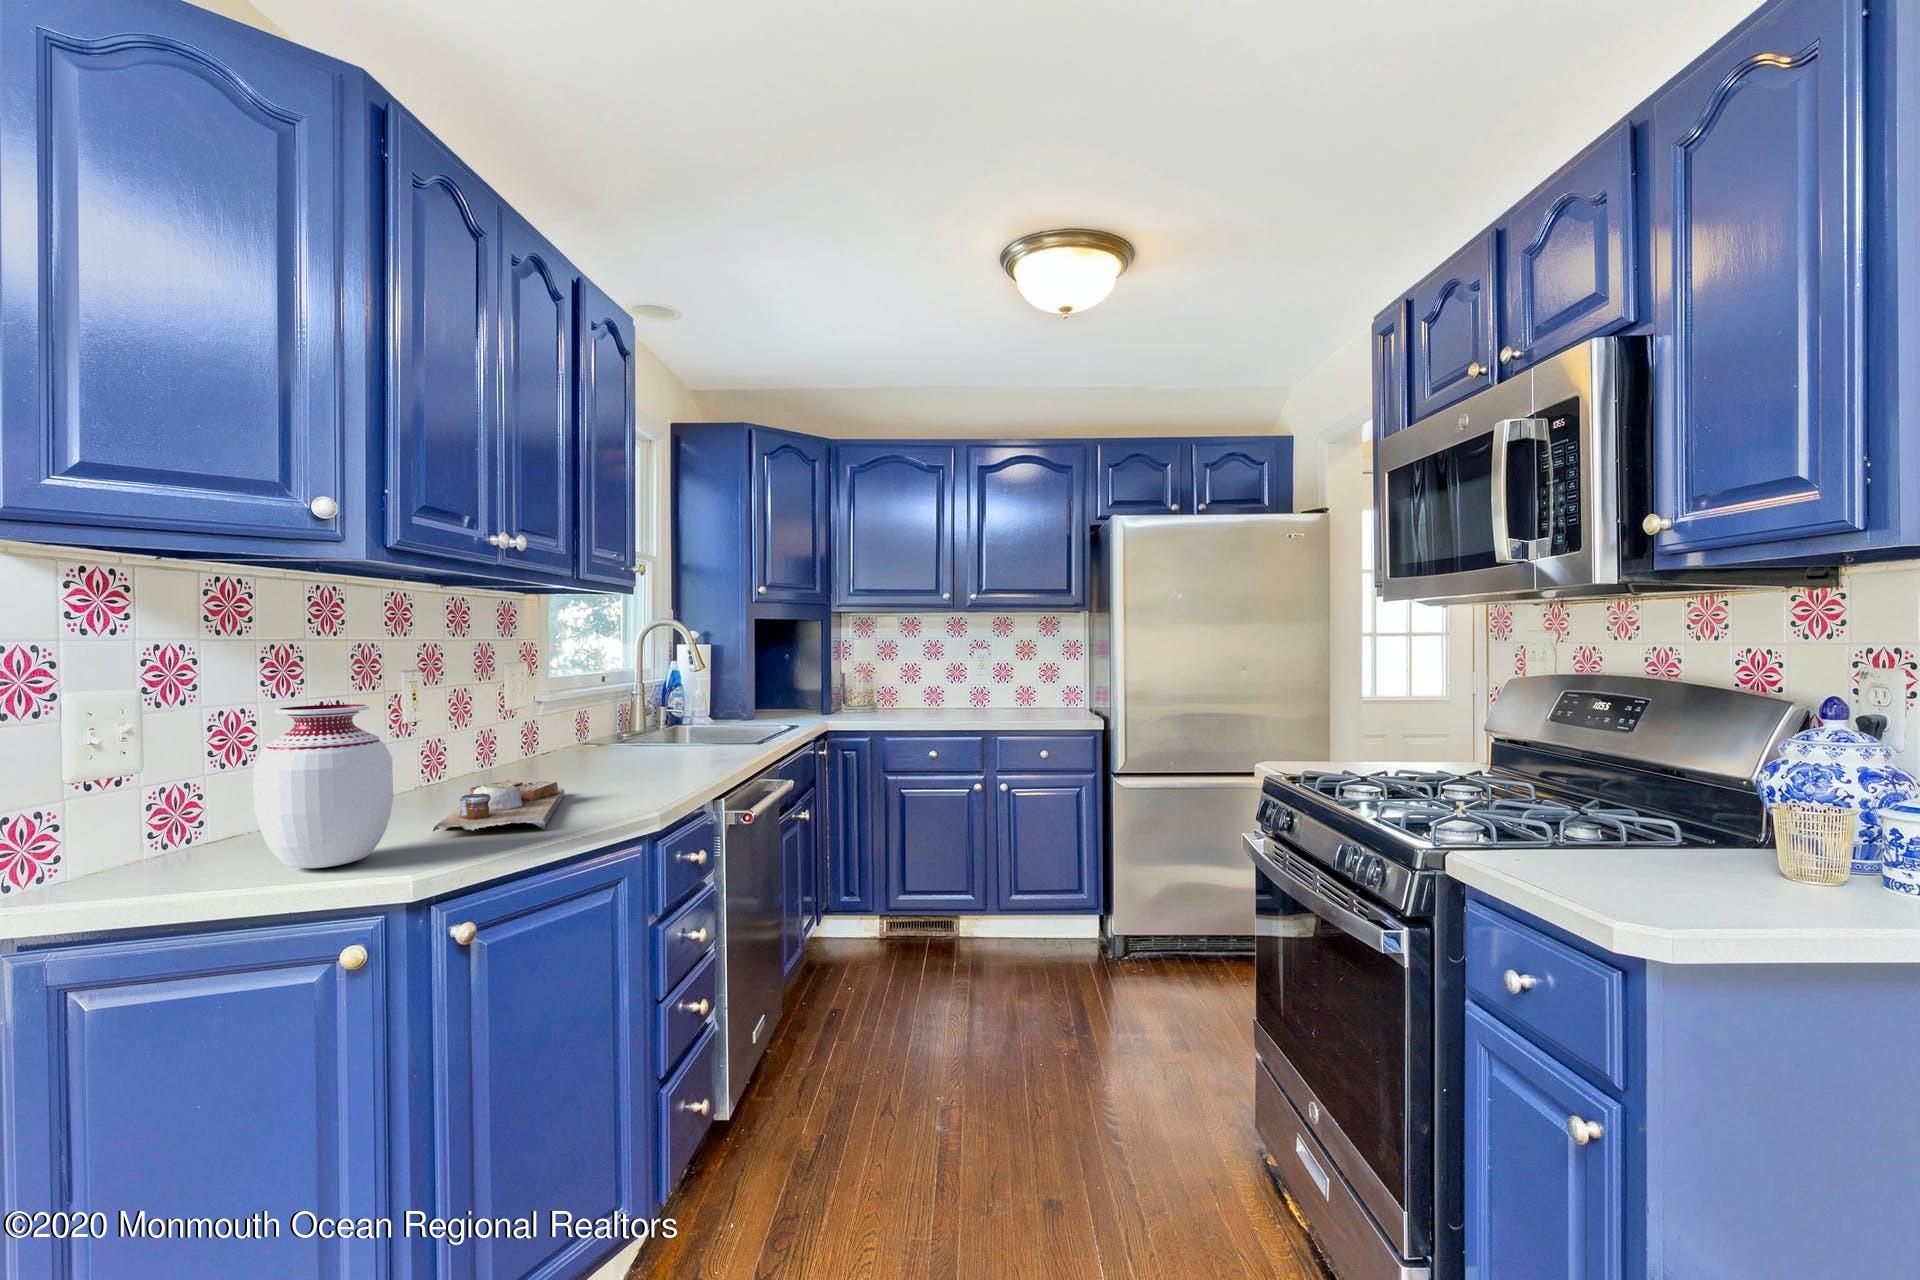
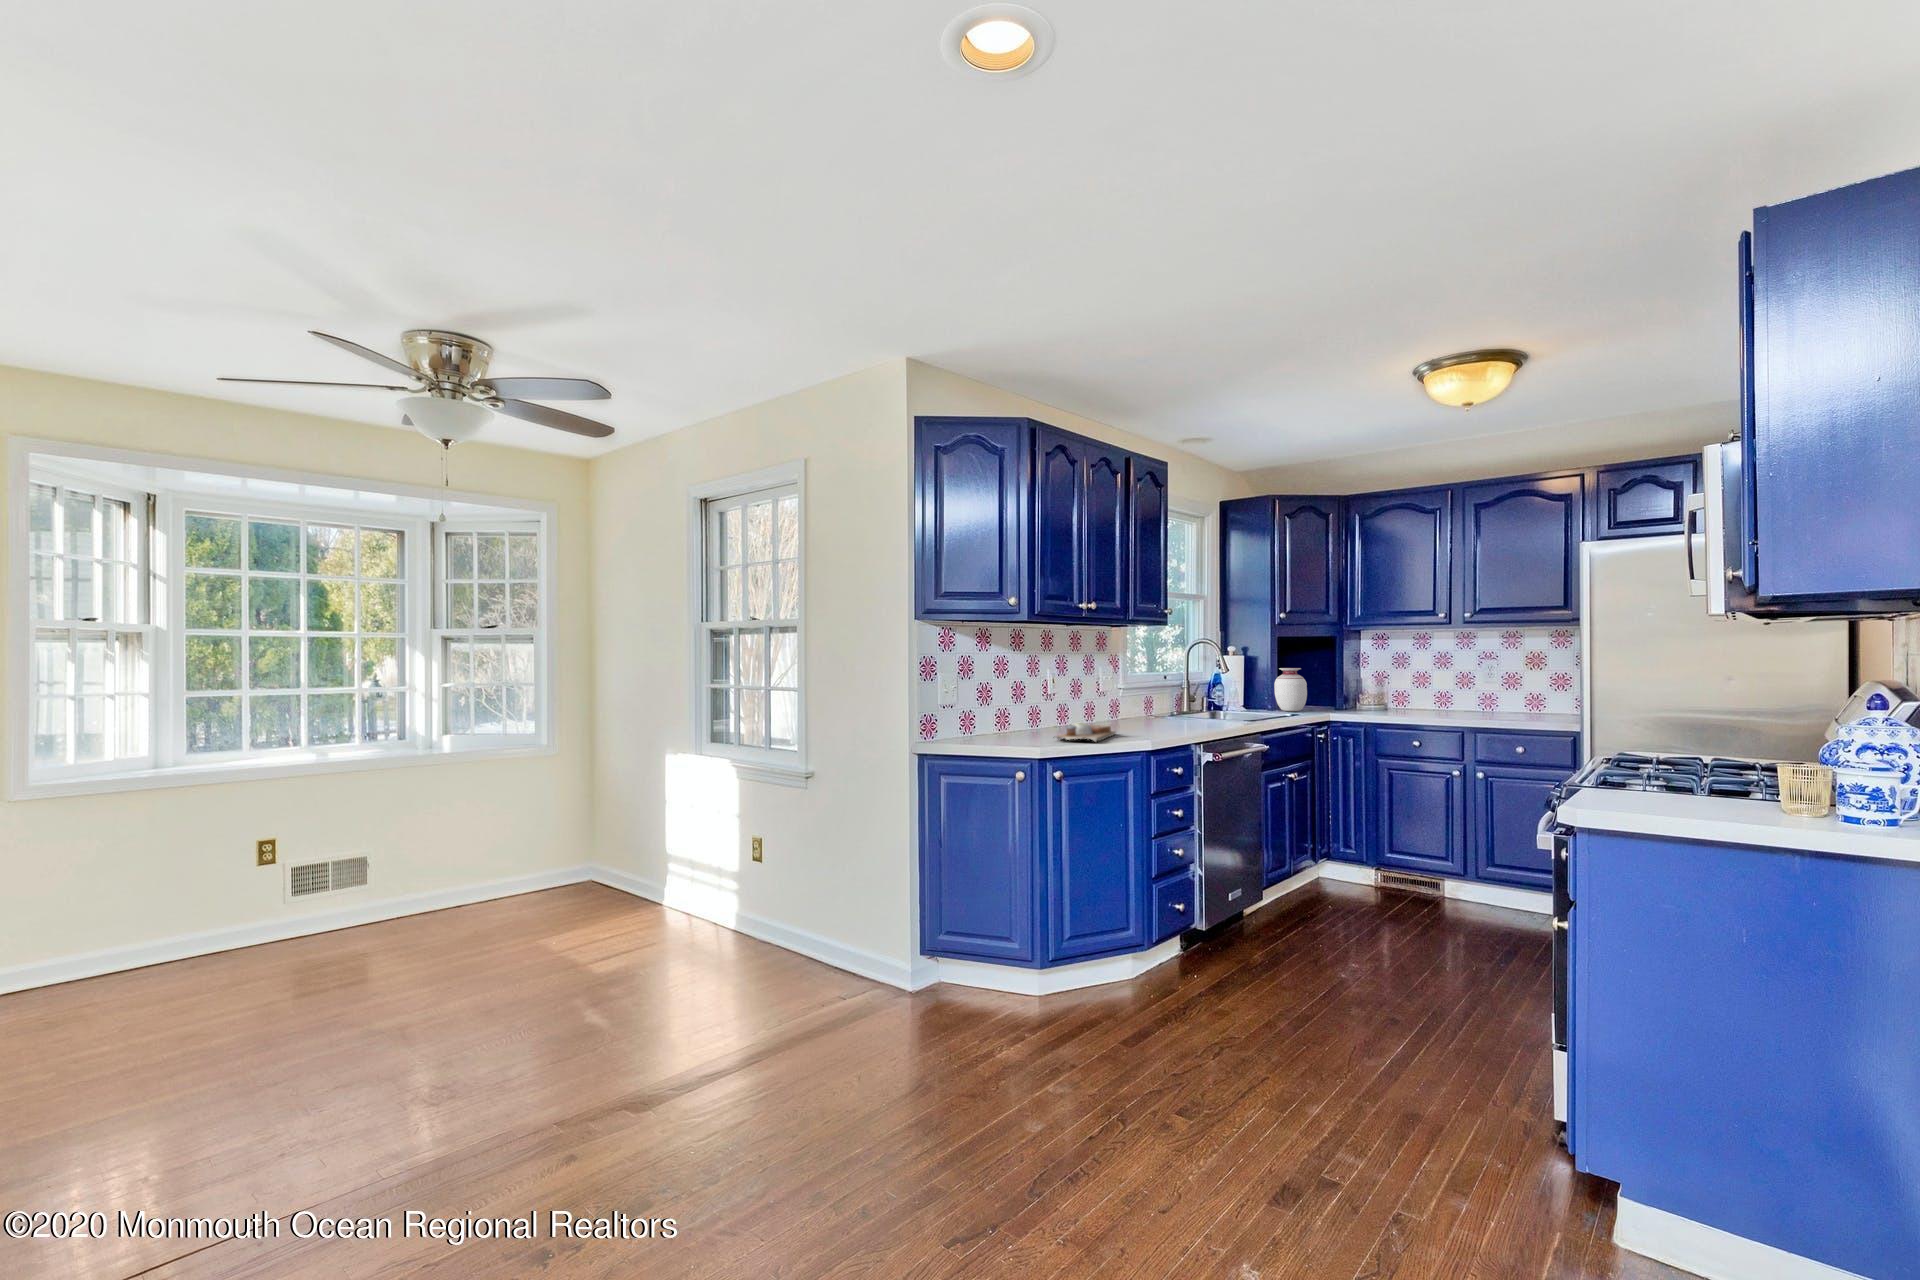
vase: present [253,704,394,868] -> present [1274,668,1307,712]

